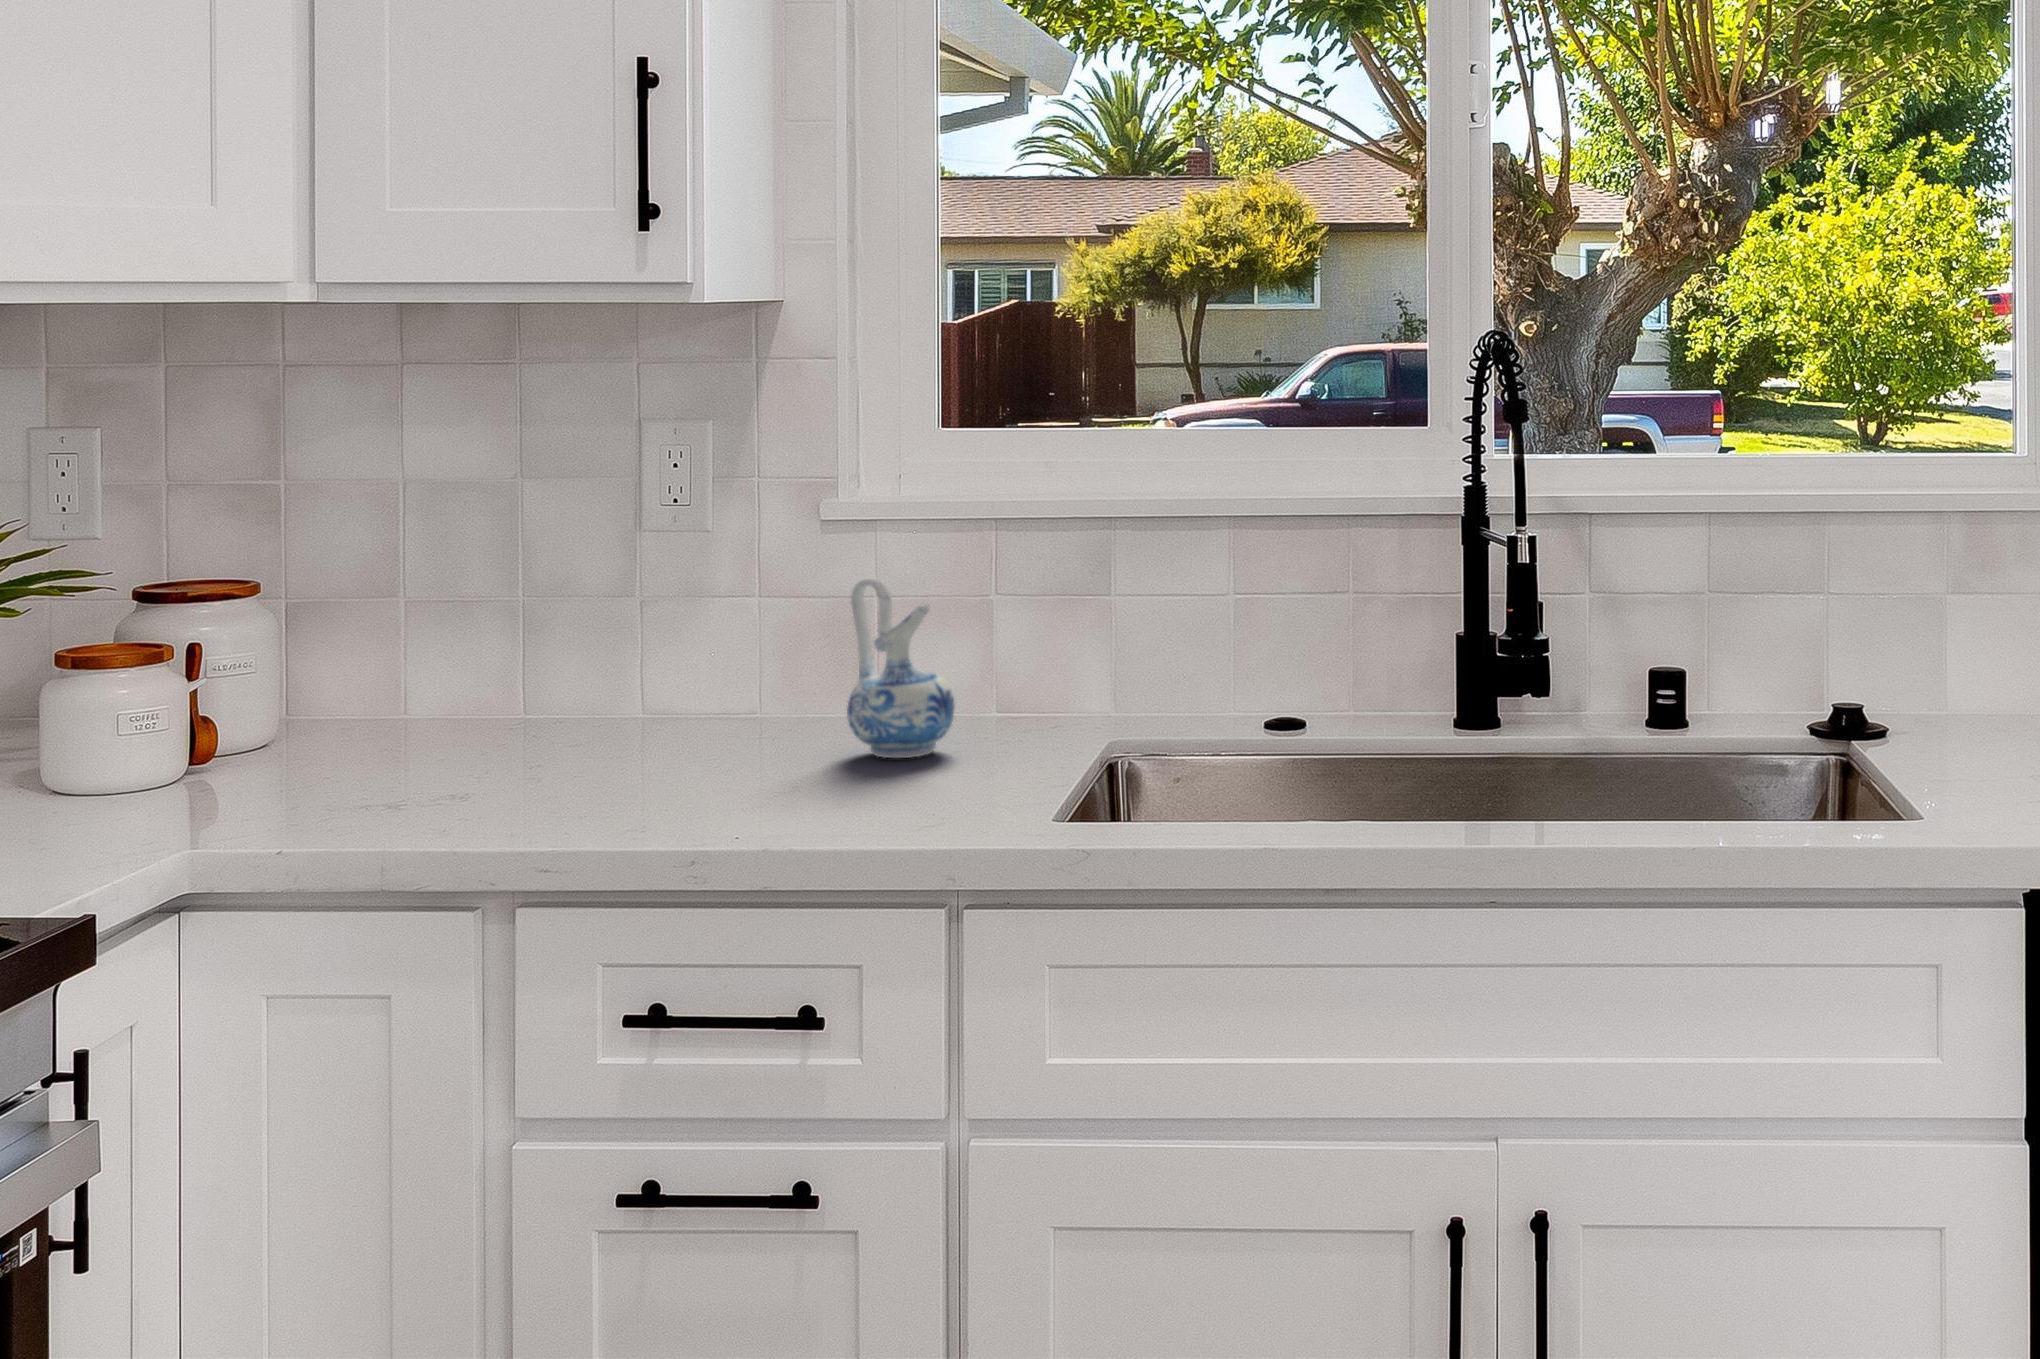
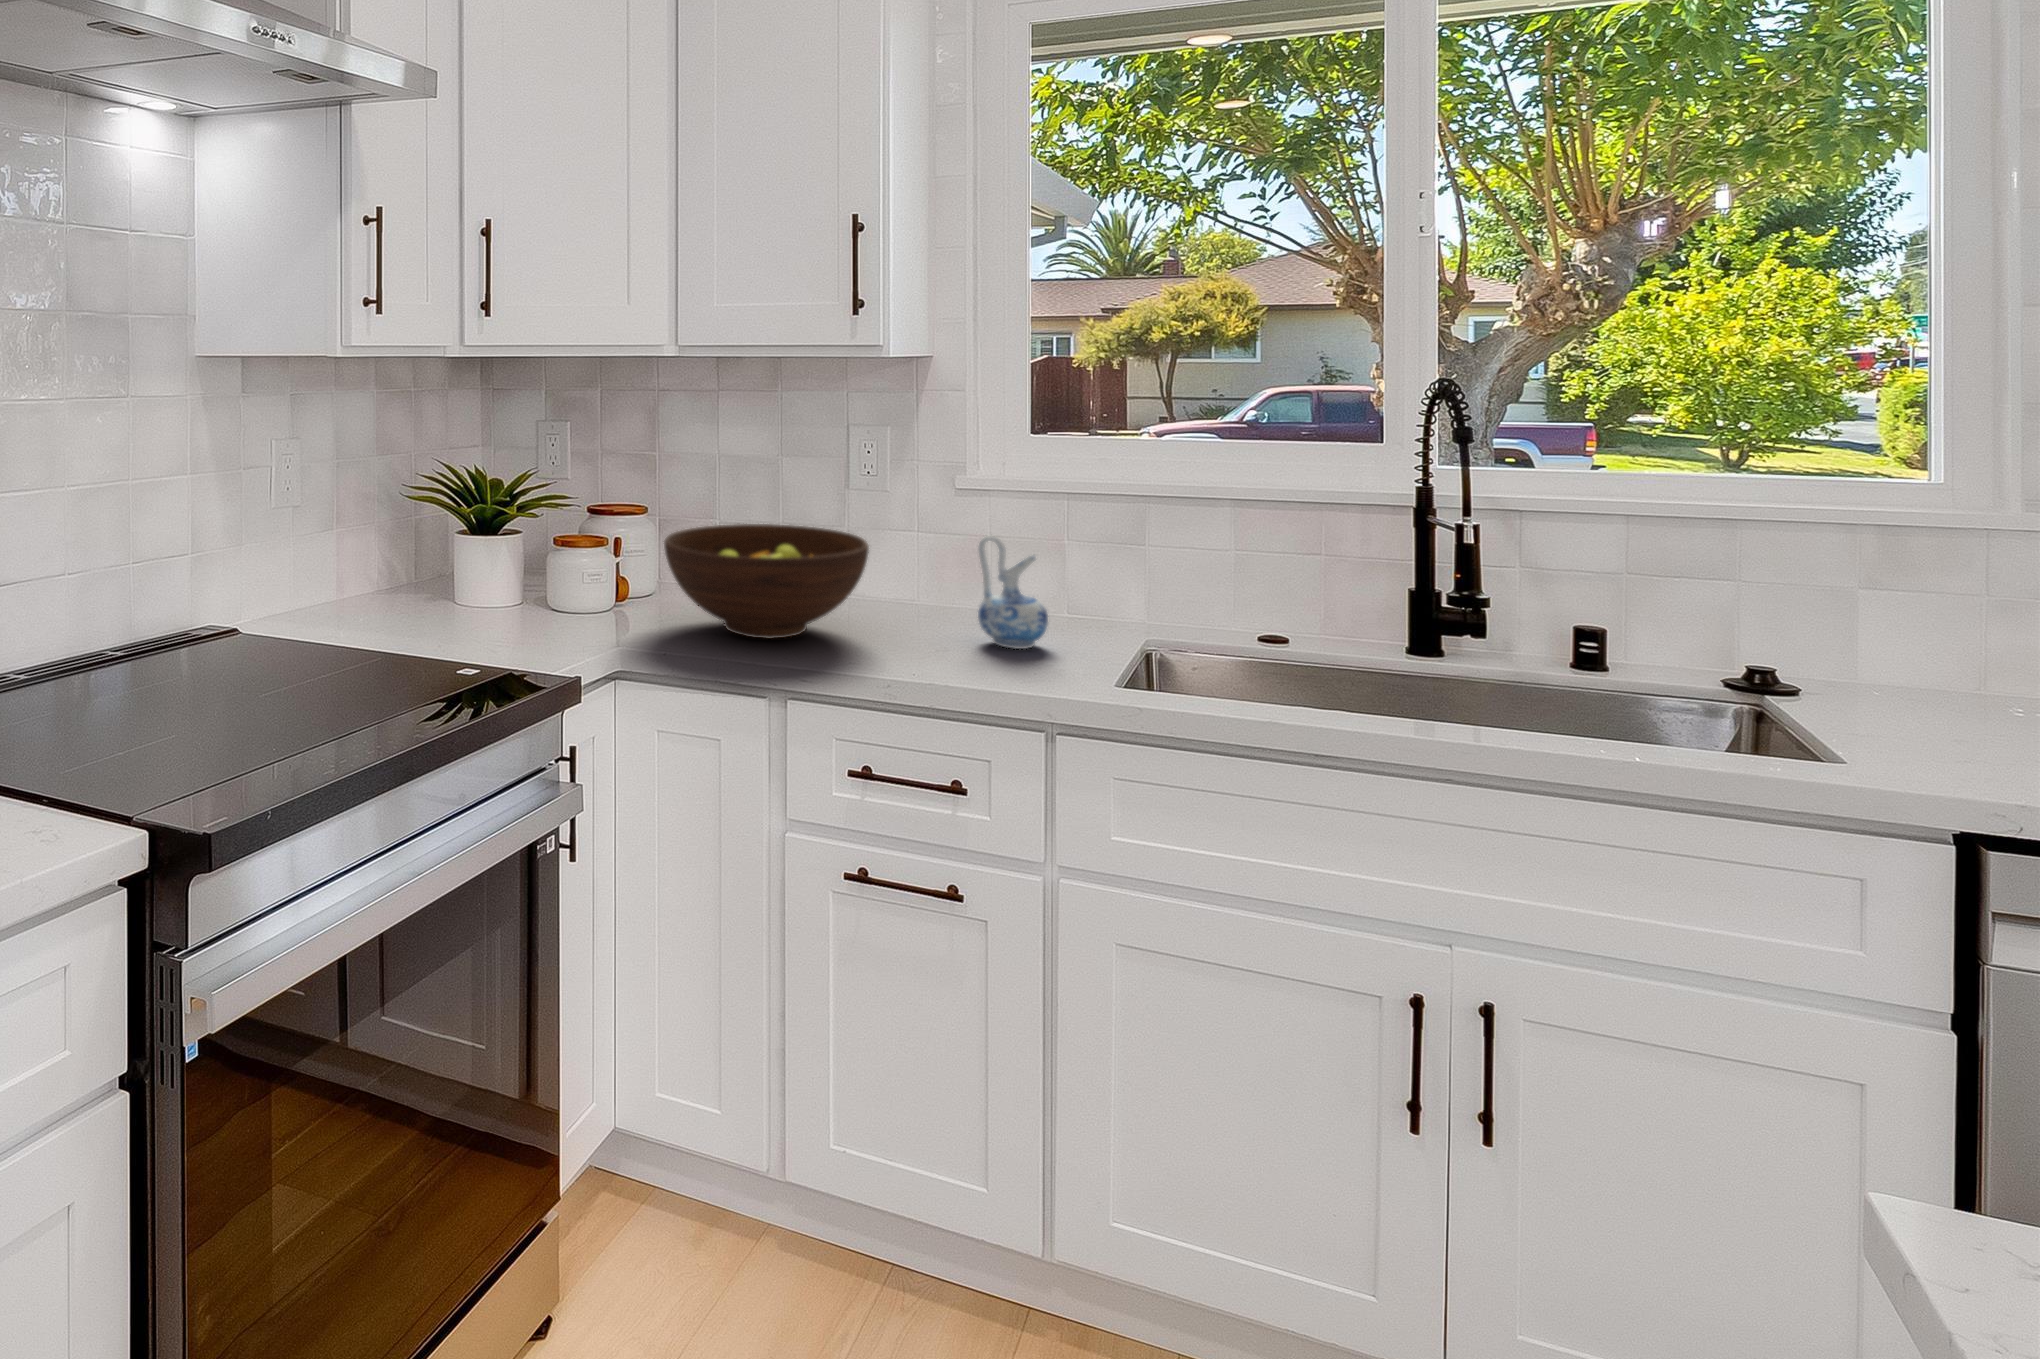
fruit bowl: none [299,579,679,769] -> present [664,524,869,638]

